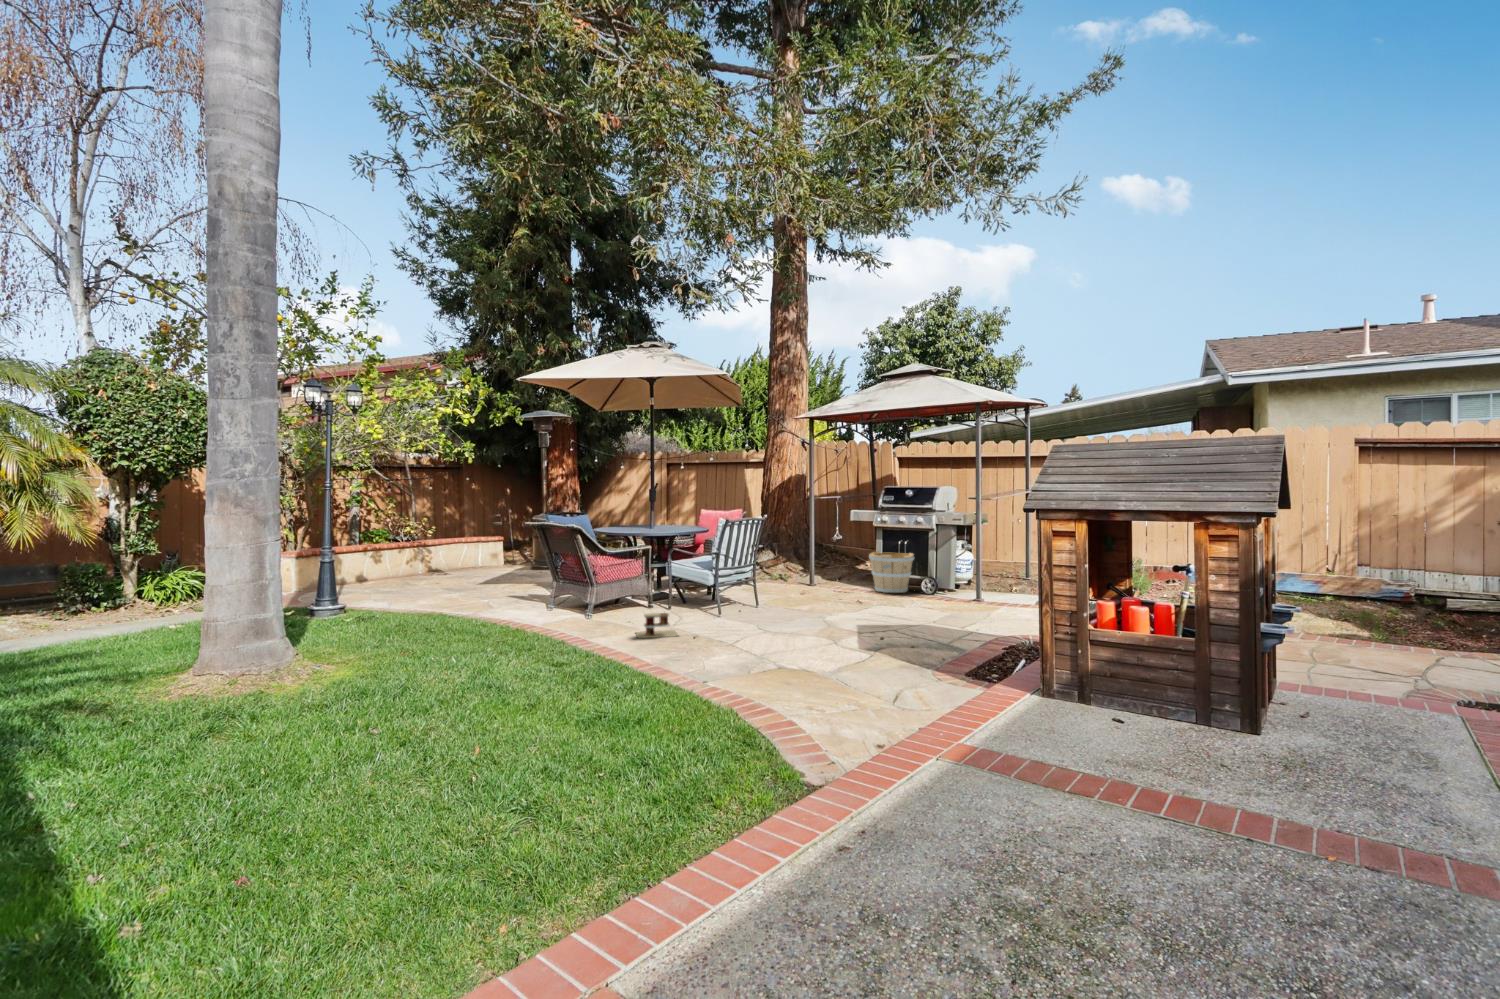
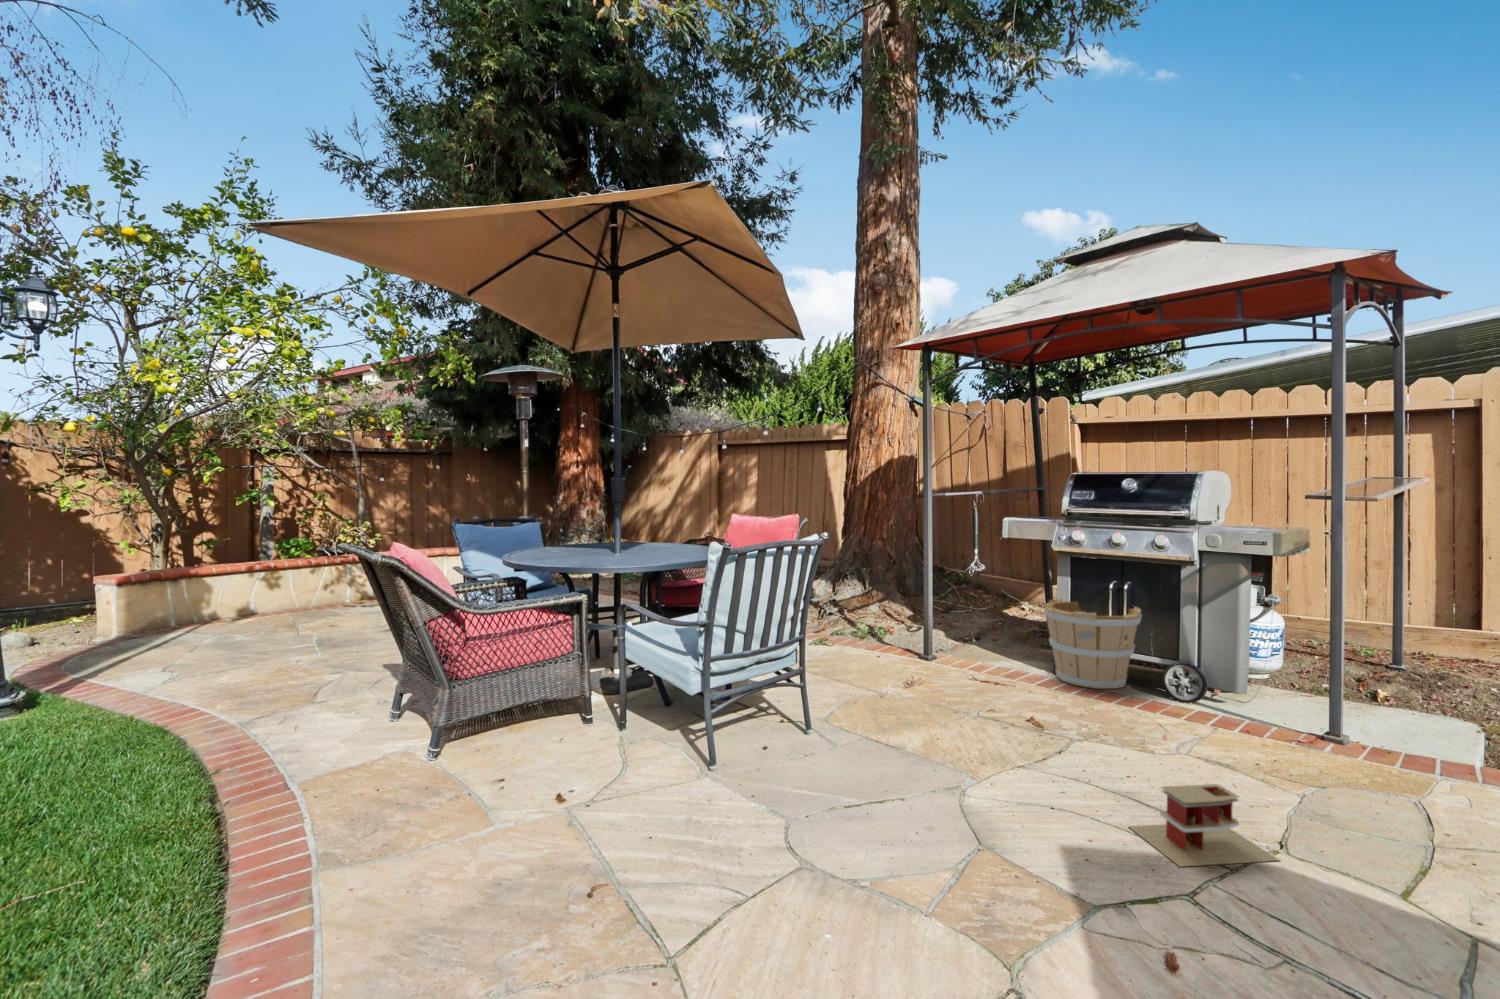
toy house: present [636,613,678,638] -> present [1129,784,1278,867]

